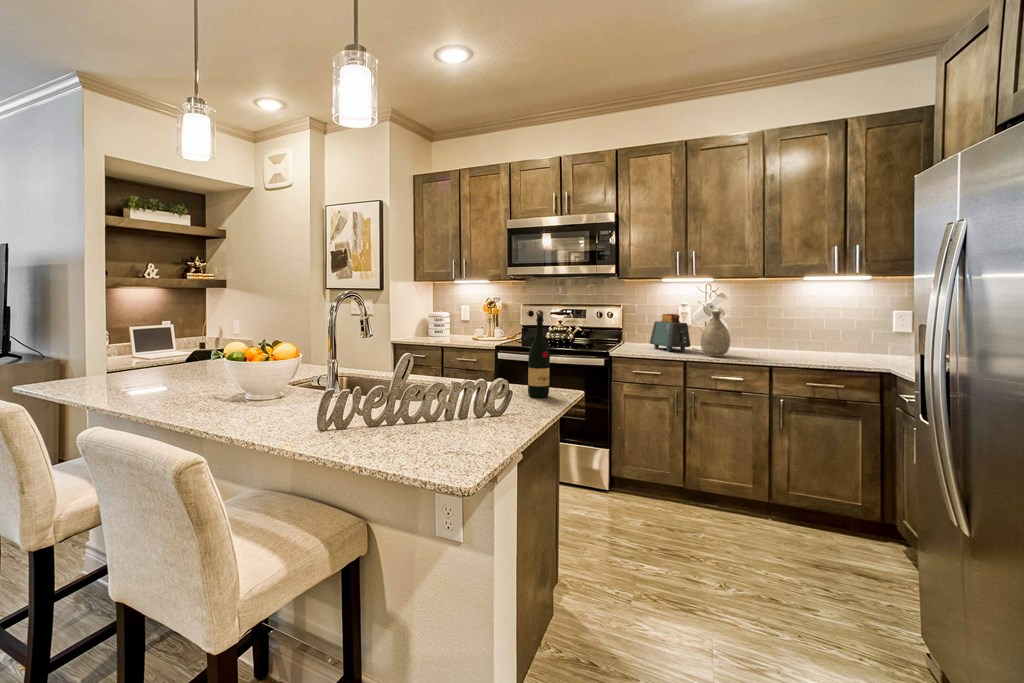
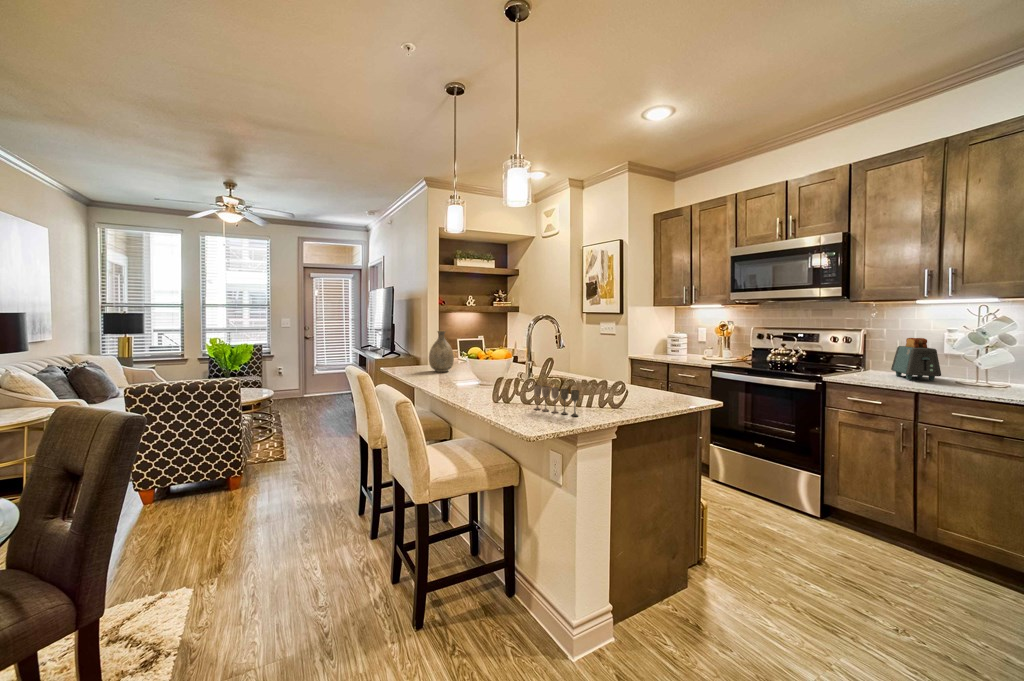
vase: present [701,311,730,357] -> present [429,331,454,372]
wine bottle: present [528,314,550,398] -> none [659,336,677,402]
wine glass: none [401,395,488,439] -> present [534,385,579,416]

